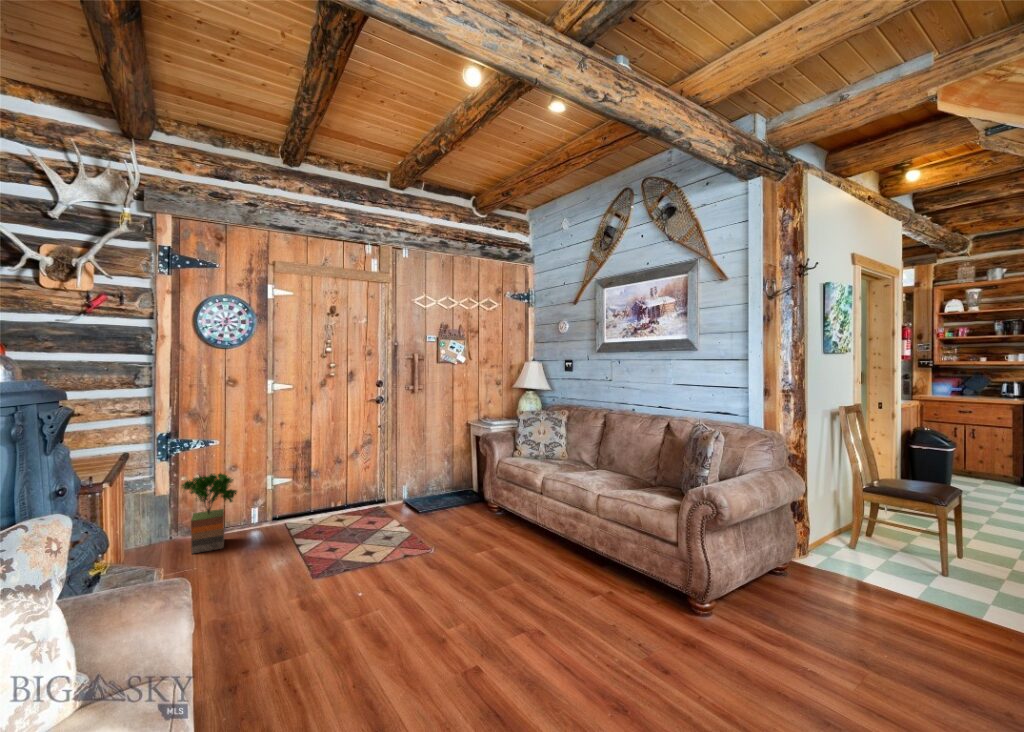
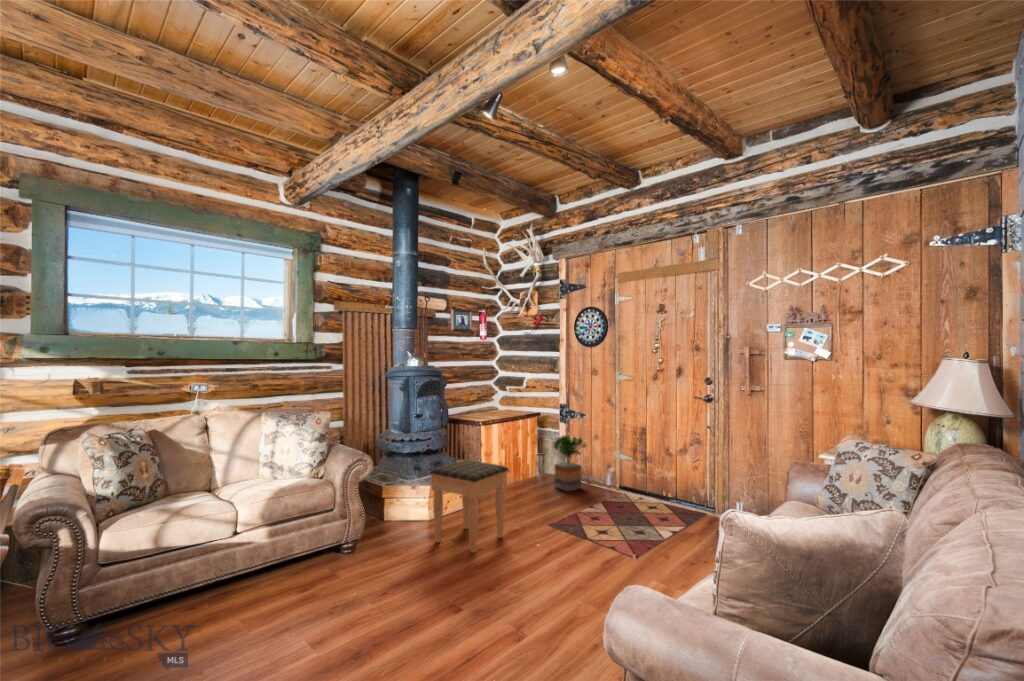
footstool: none [242,514,364,670] -> present [429,460,509,553]

